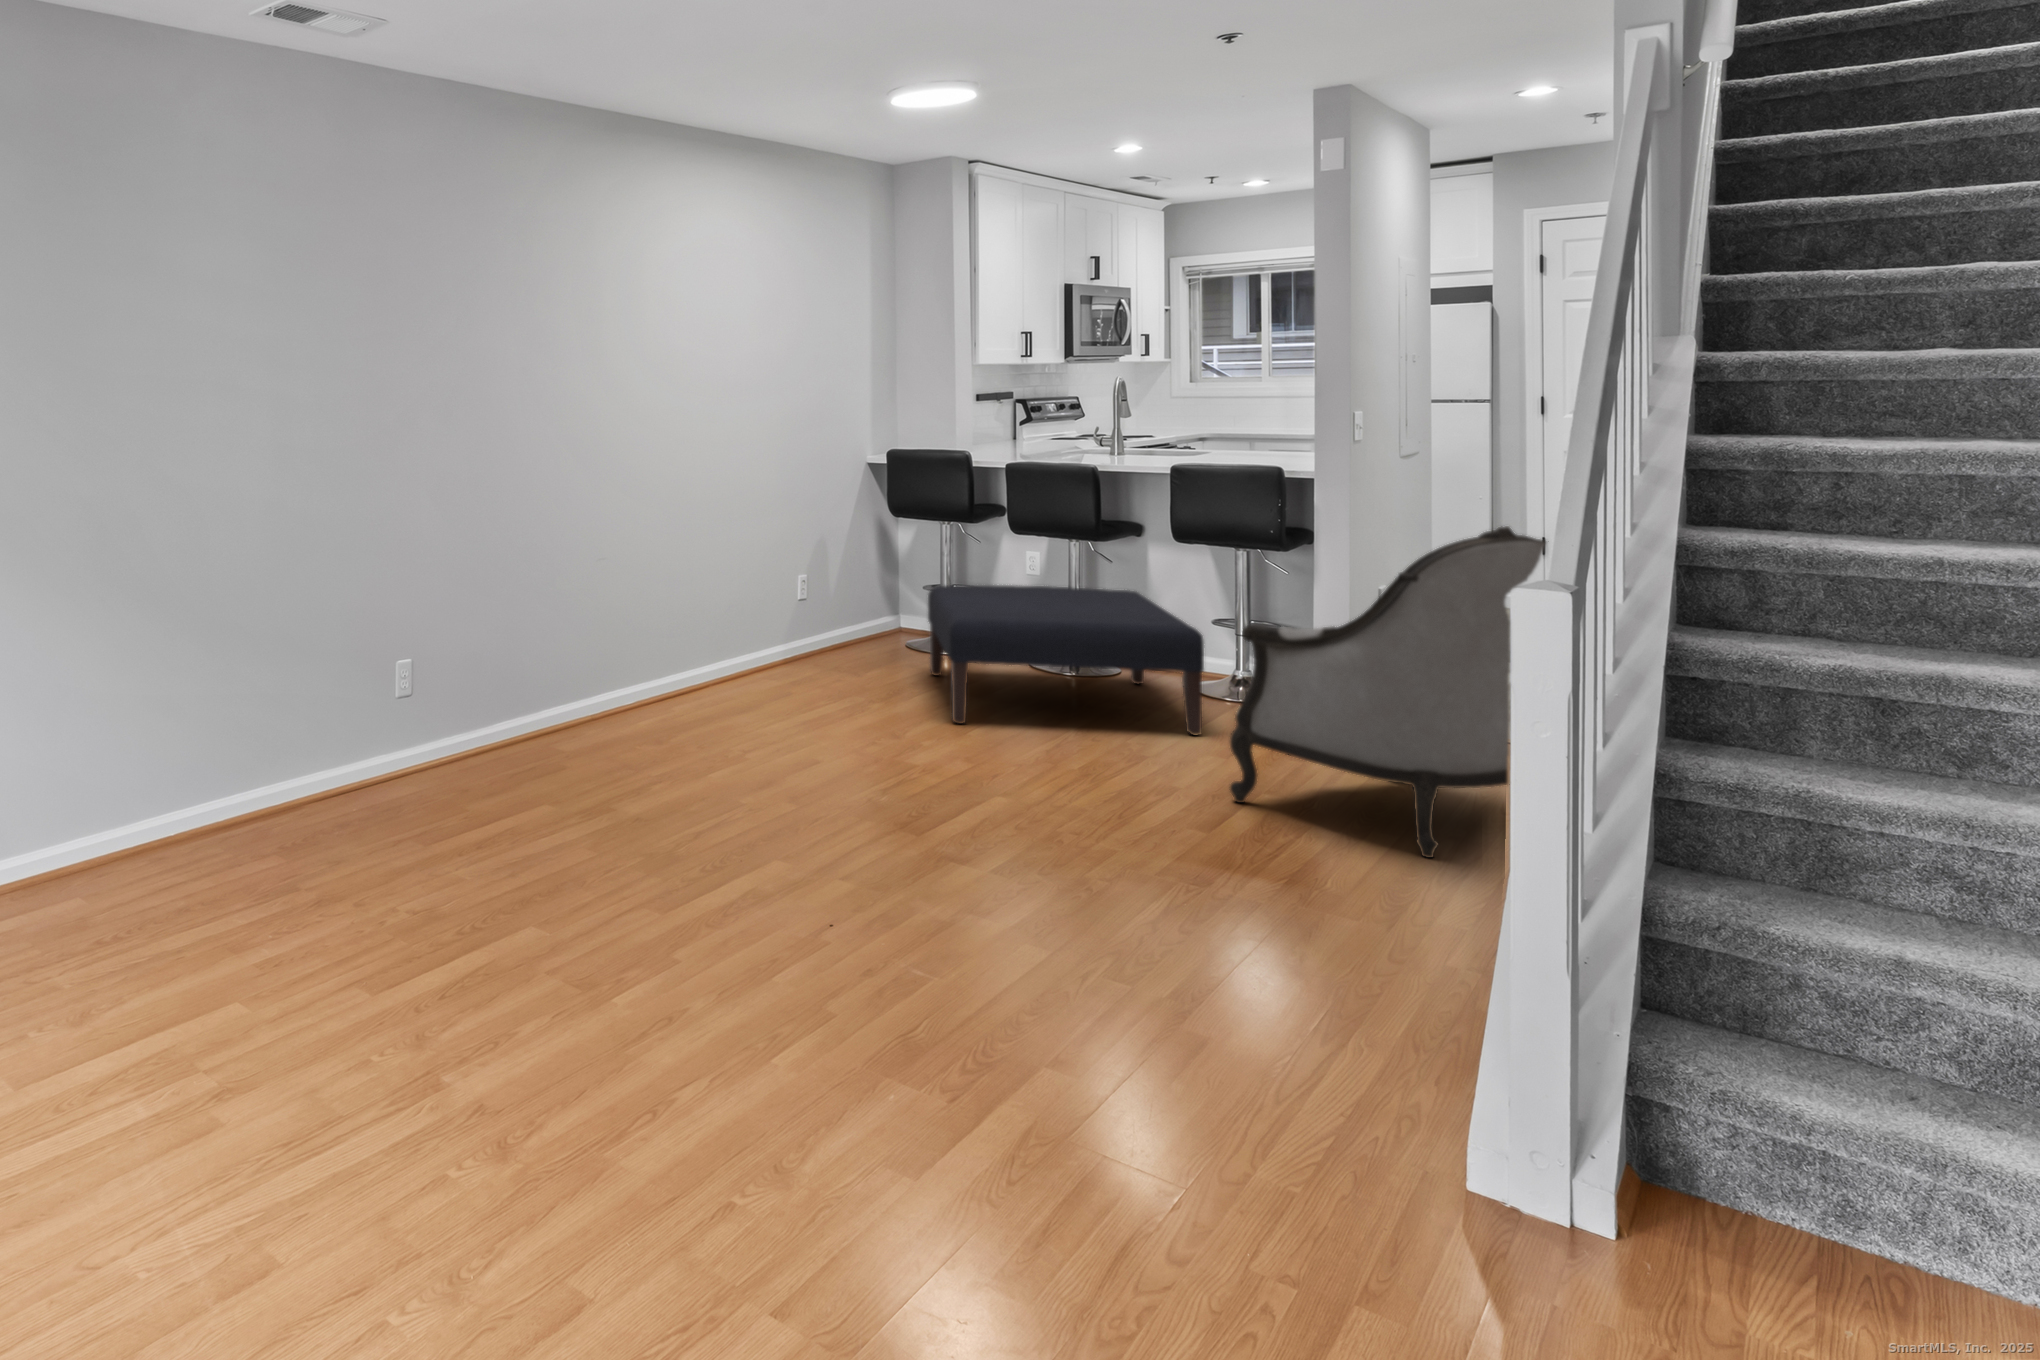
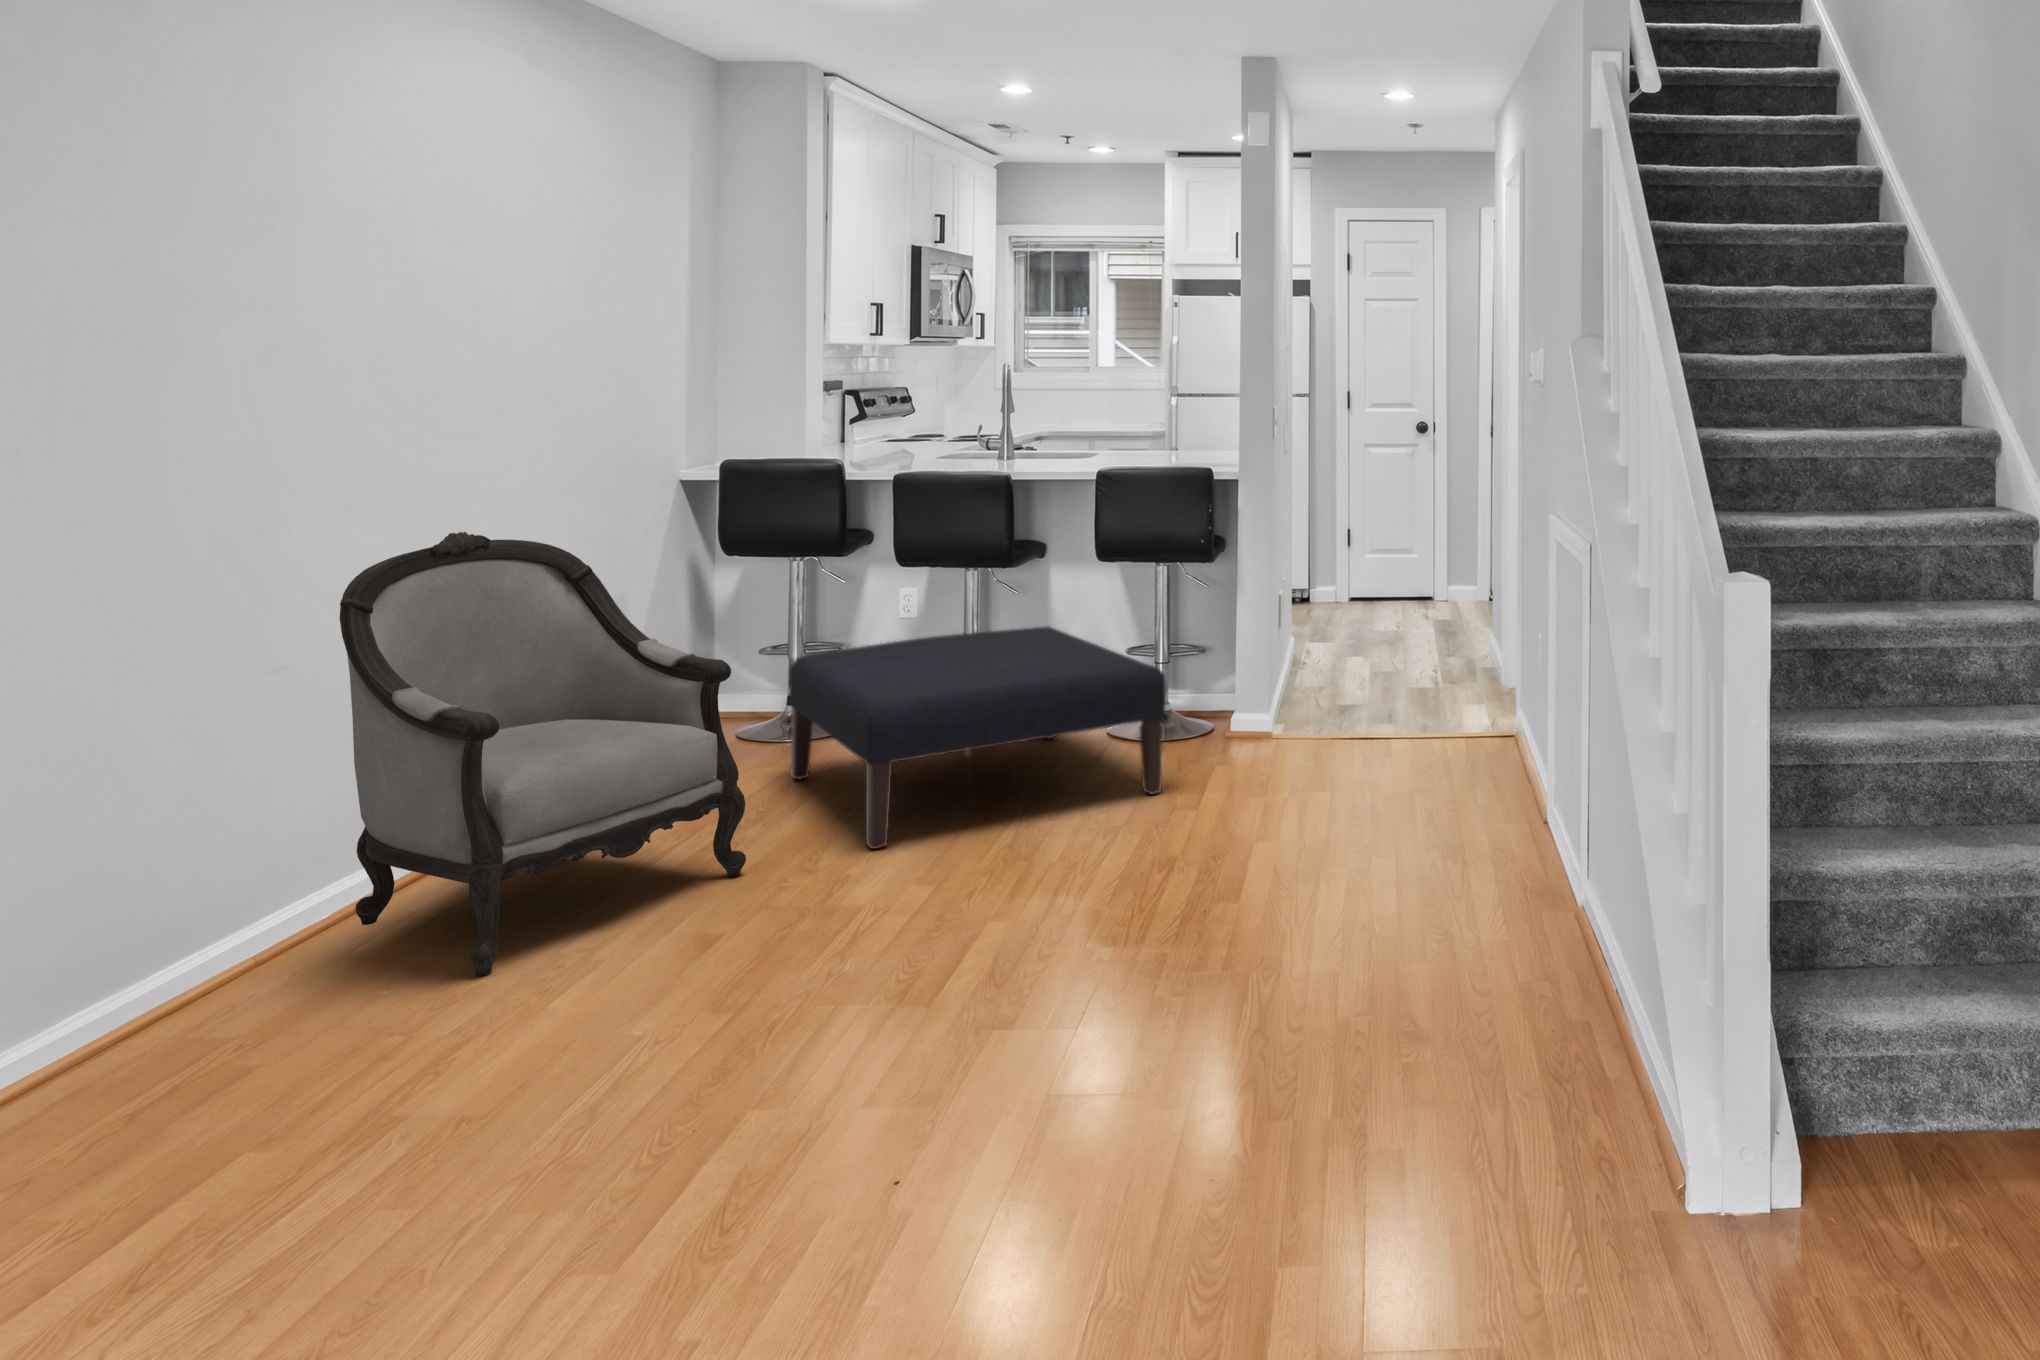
armchair: present [1230,526,1546,858] -> present [340,532,746,976]

